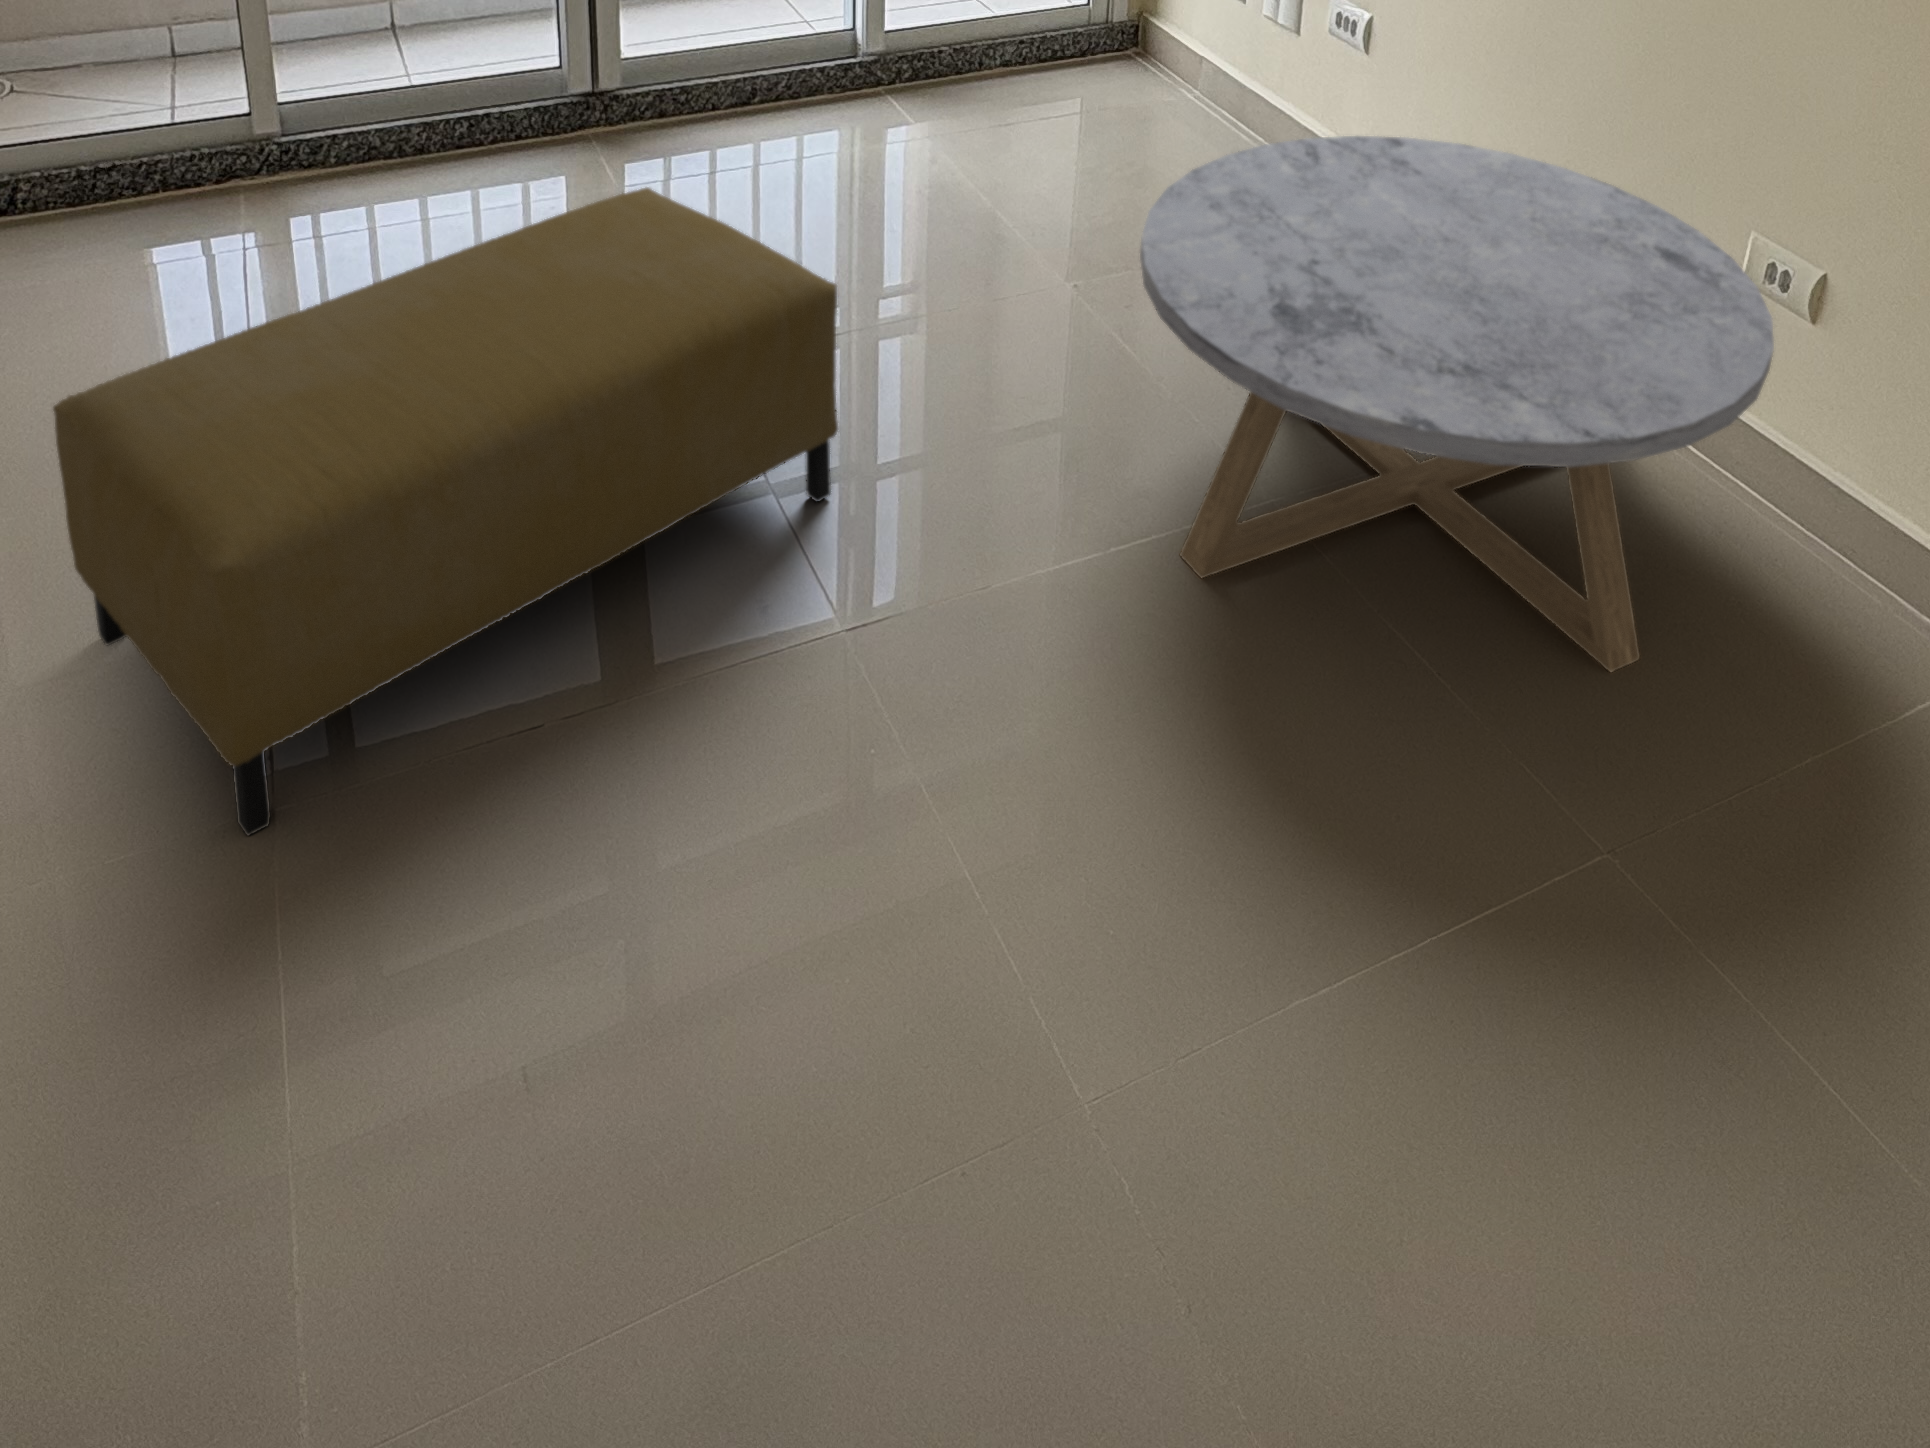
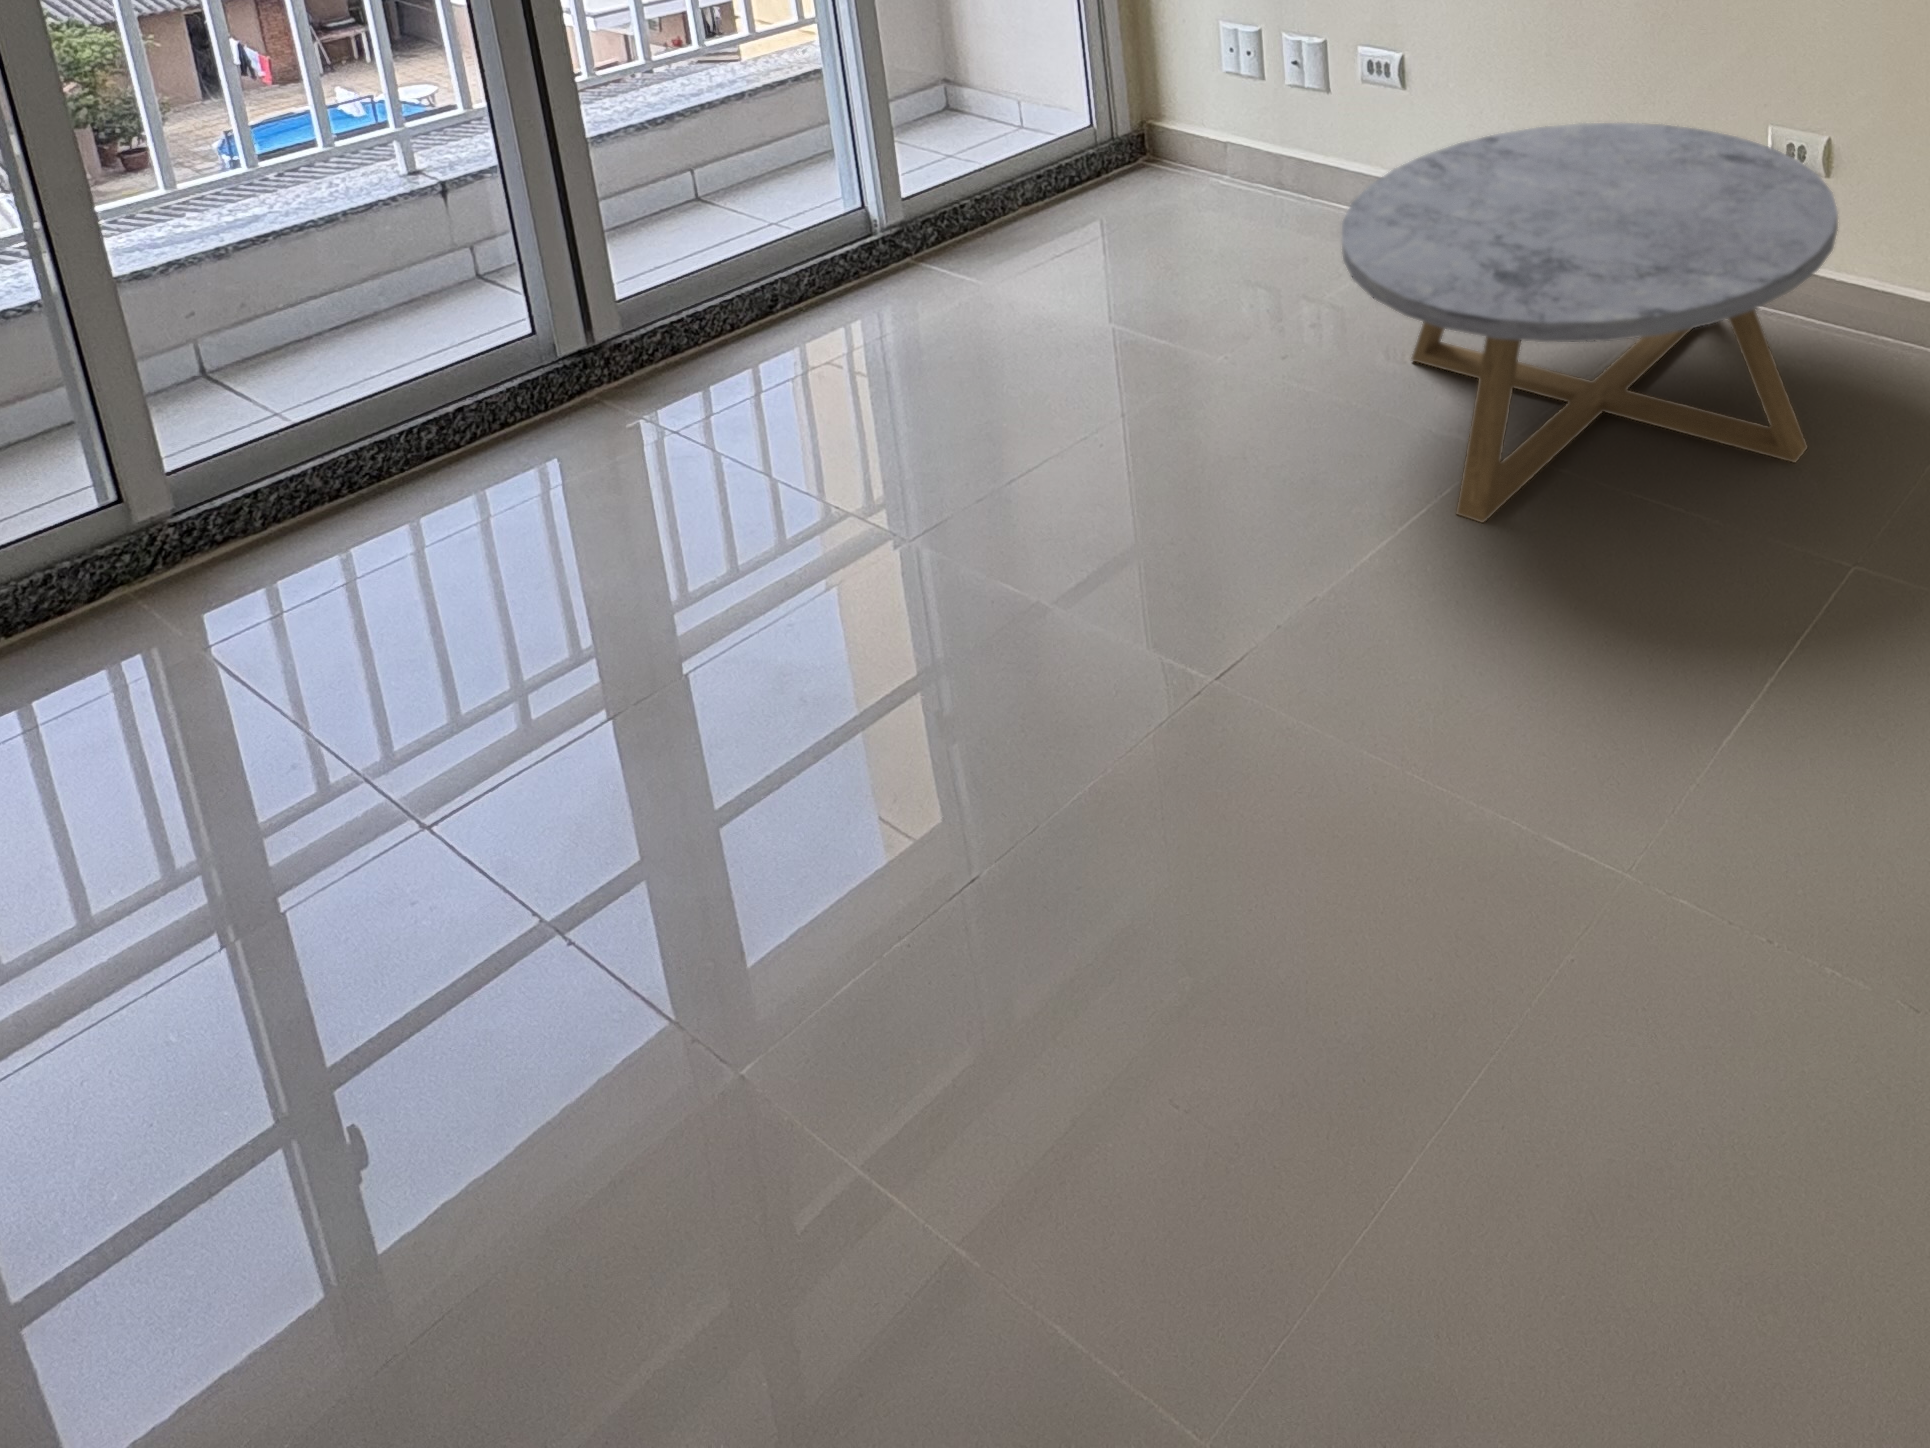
ottoman: present [53,187,838,835] -> none [288,374,1127,1114]

